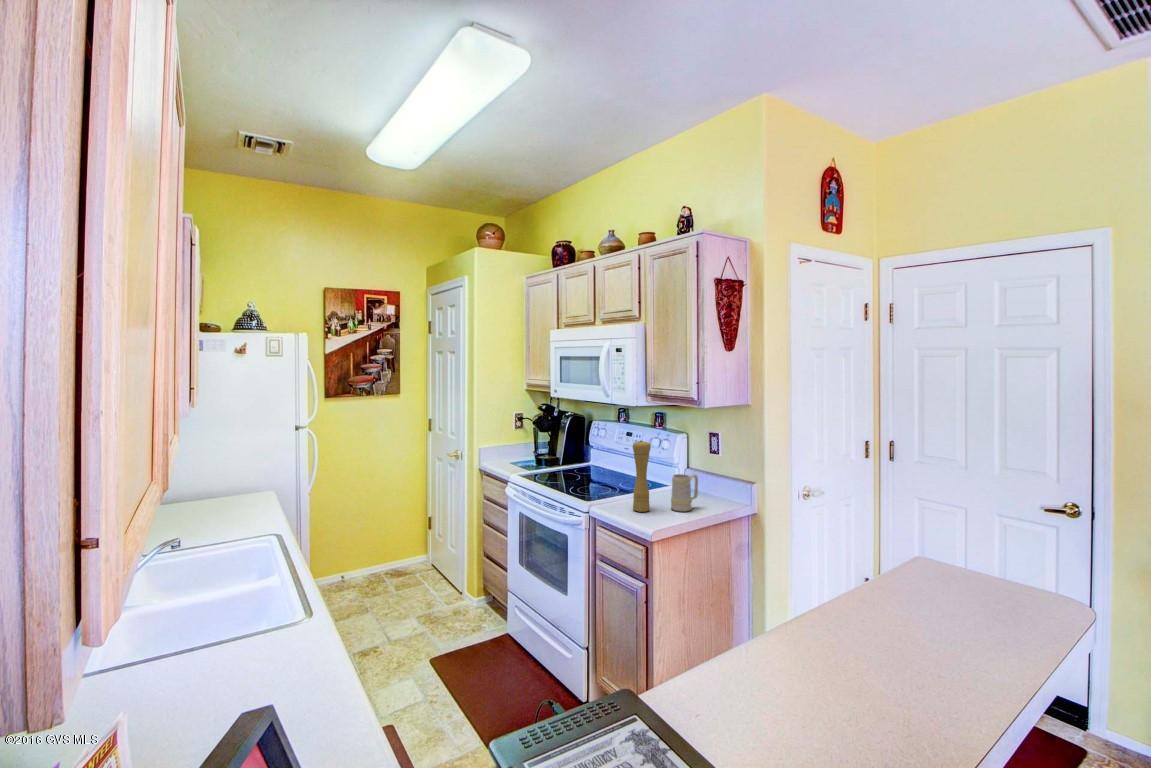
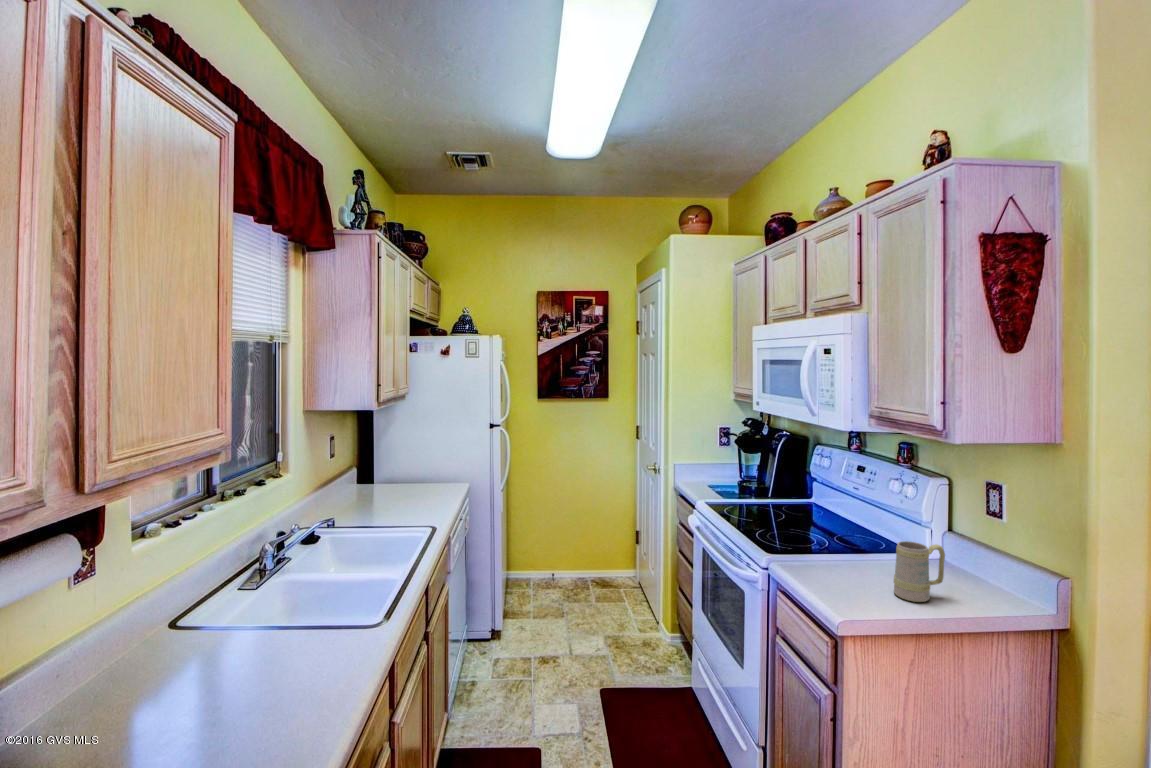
pepper mill: present [633,441,651,512] -> none [829,485,858,590]

